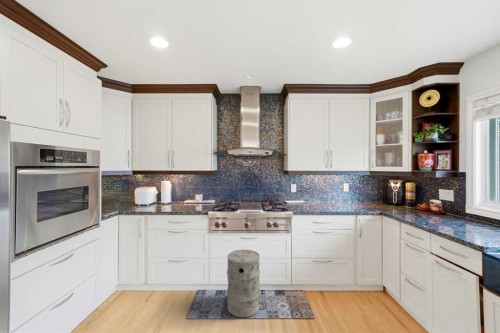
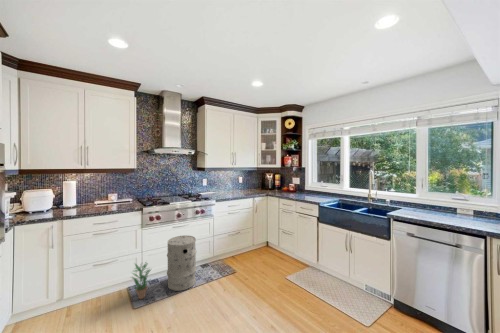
potted plant: none [187,268,209,311] -> present [132,263,151,299]

